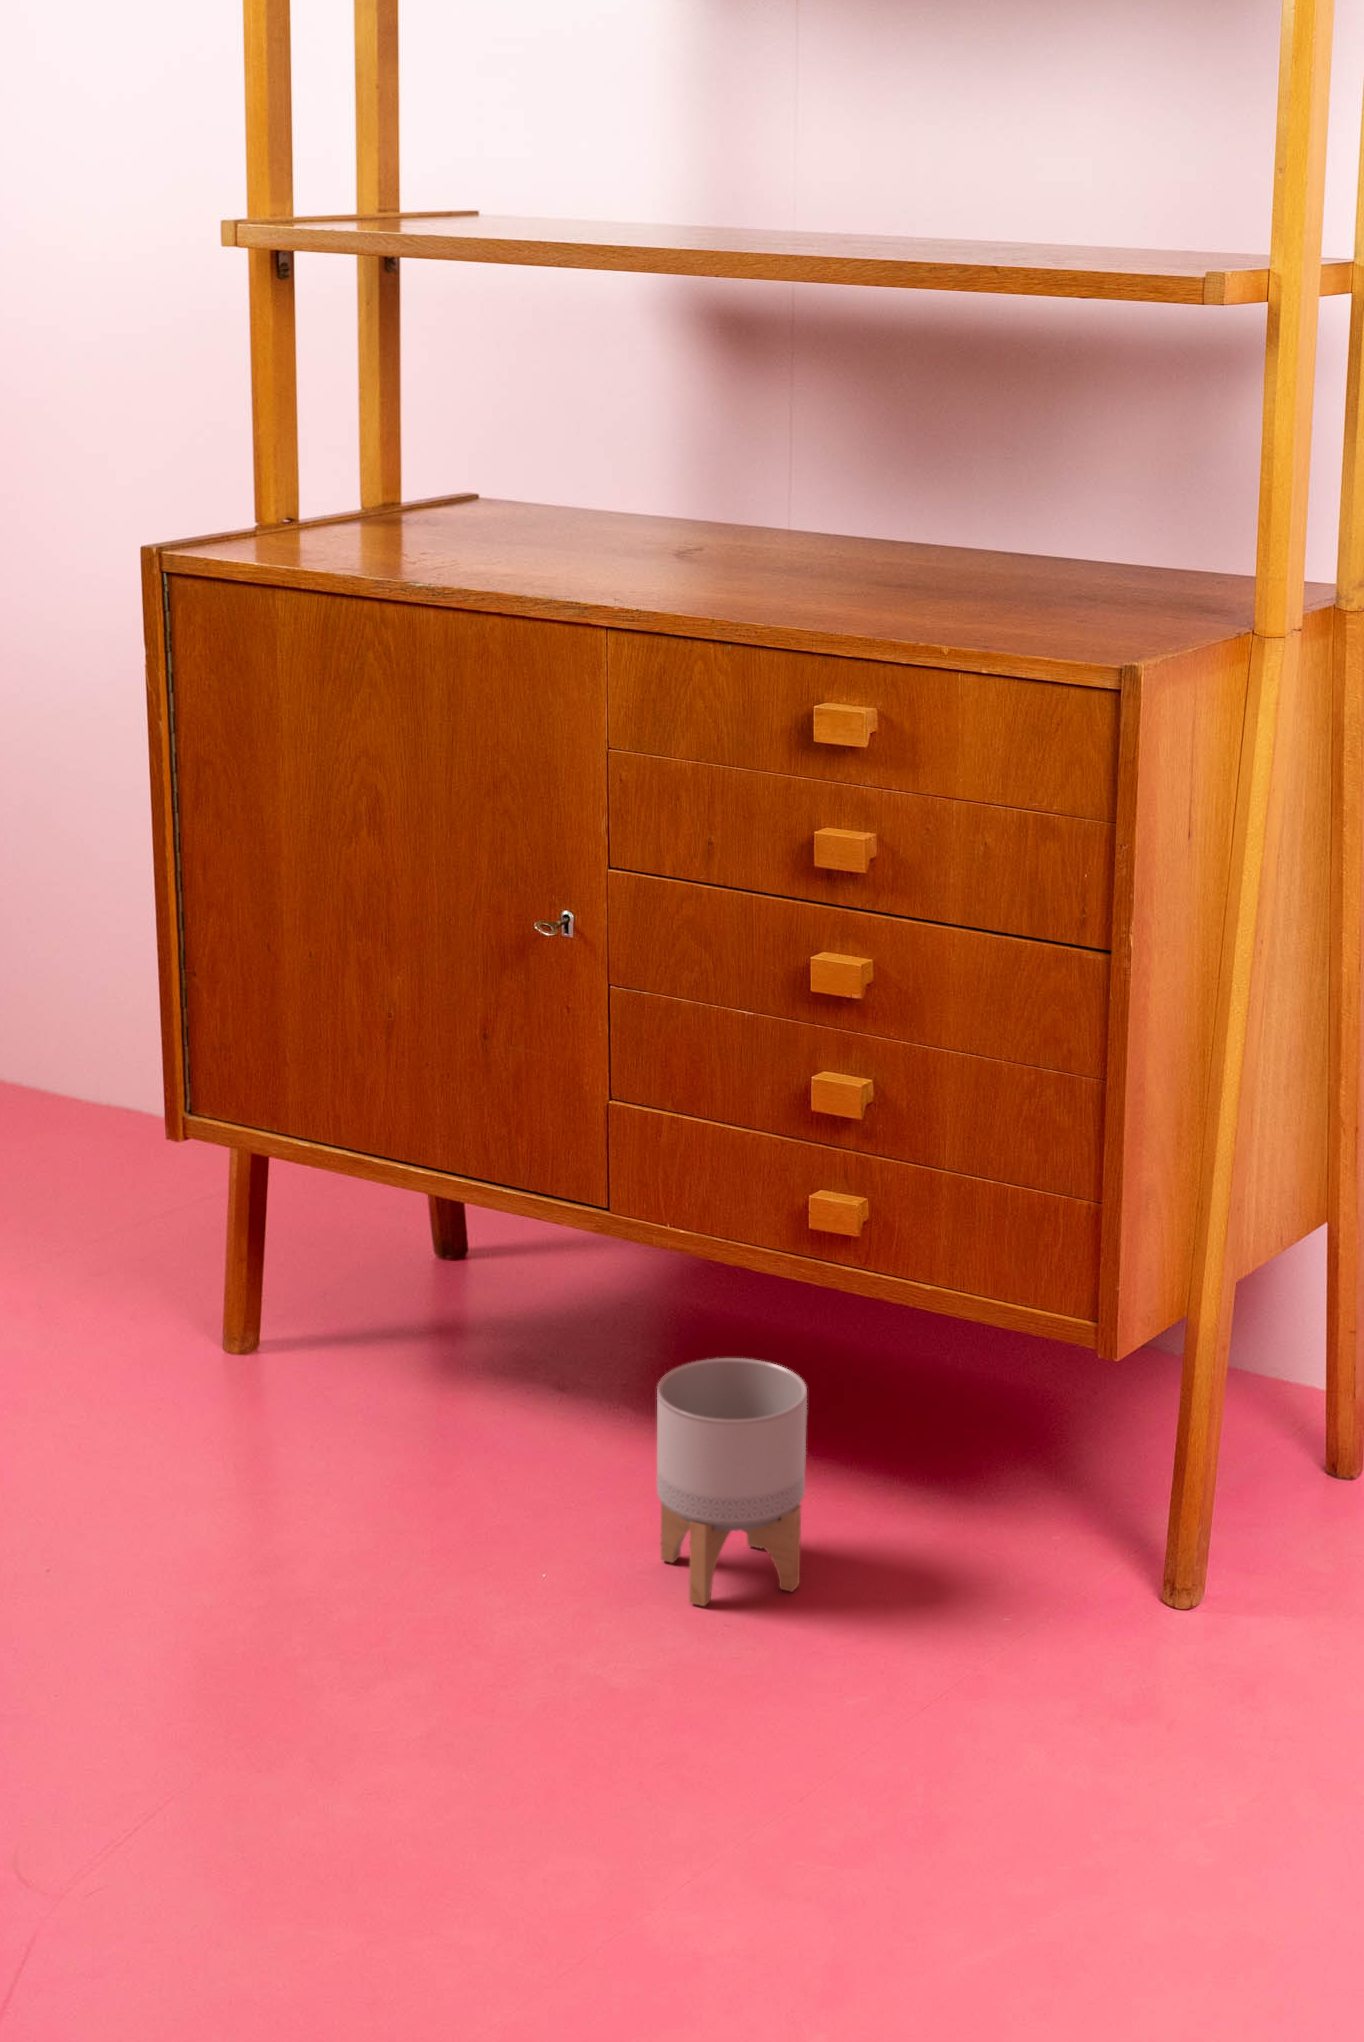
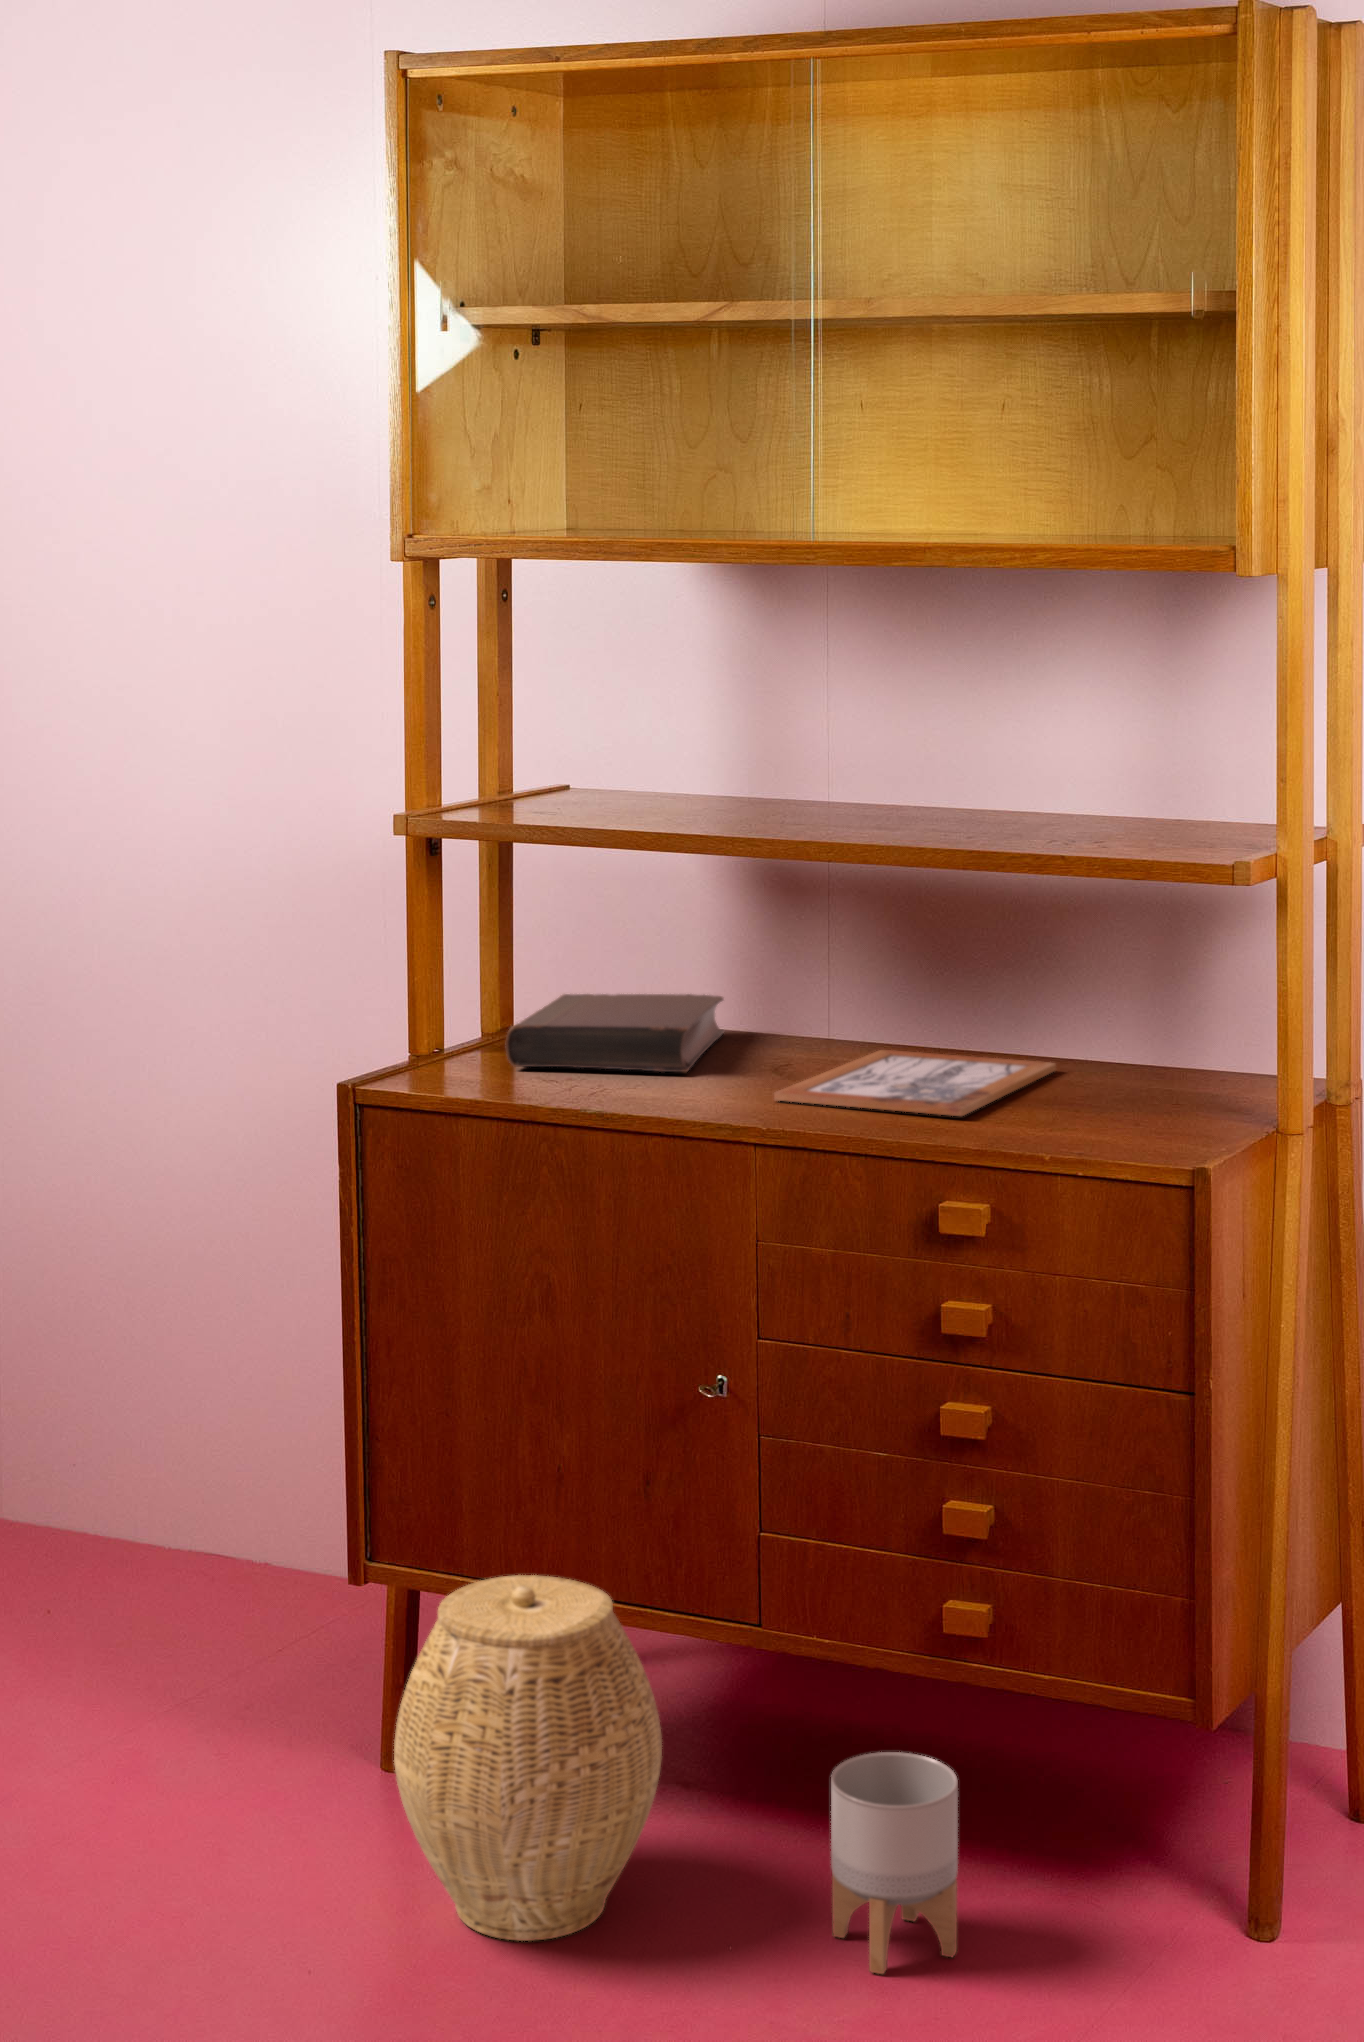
book: none [354,467,651,552] -> present [506,994,724,1073]
picture frame: none [650,539,1024,604] -> present [774,1050,1056,1116]
woven basket: none [162,1136,478,1545] -> present [394,1575,662,1941]

